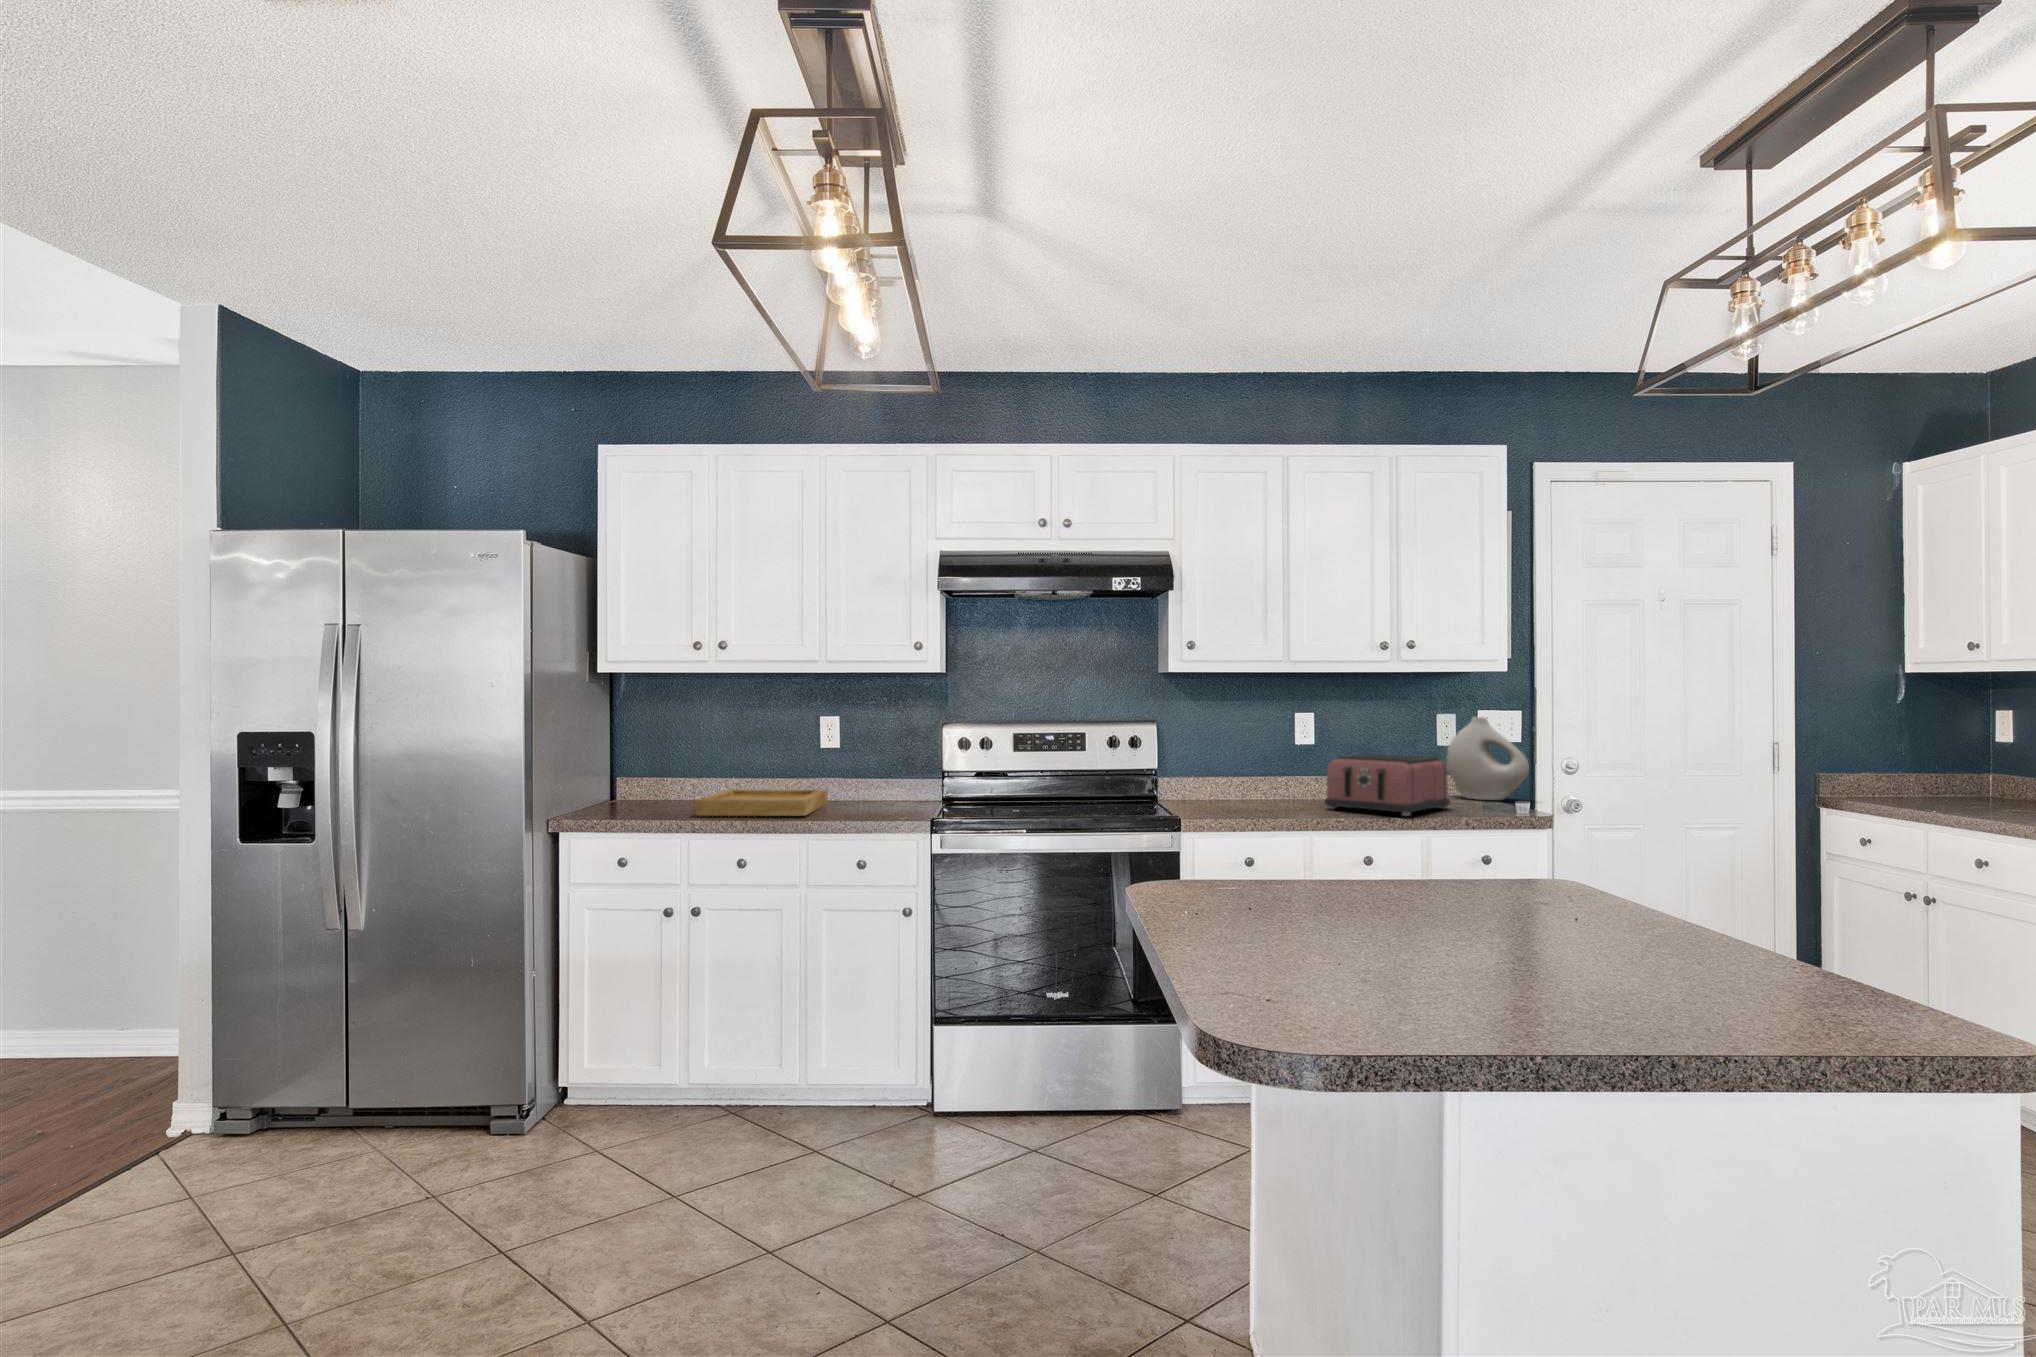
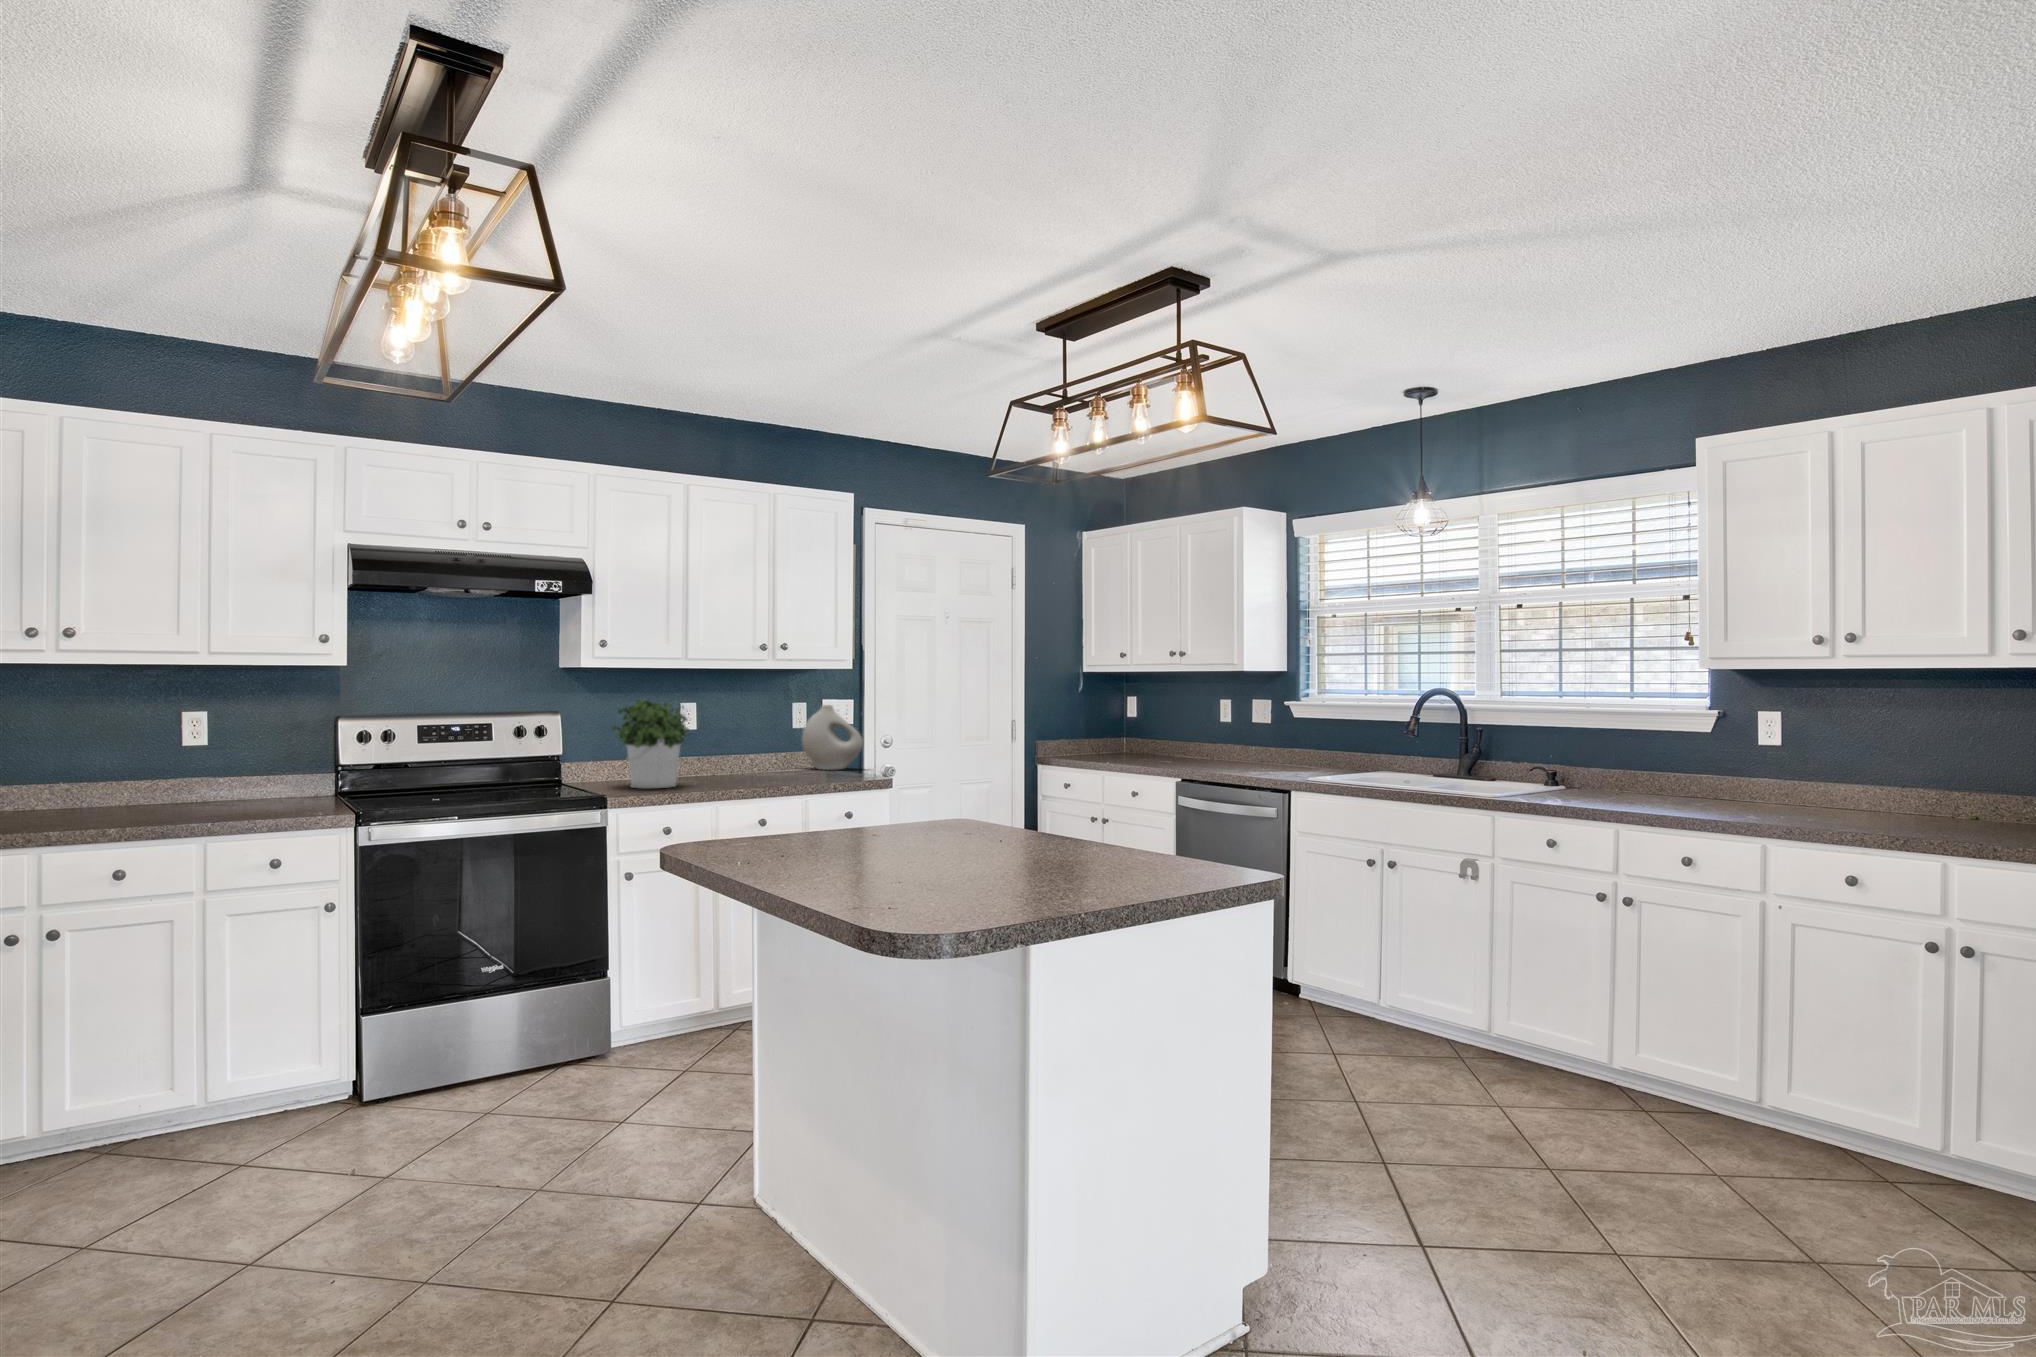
potted plant: none [1198,707,1288,812] -> present [612,699,688,789]
toaster: present [1324,754,1450,816] -> none [717,736,812,784]
tray: present [697,789,828,816] -> none [42,791,198,826]

